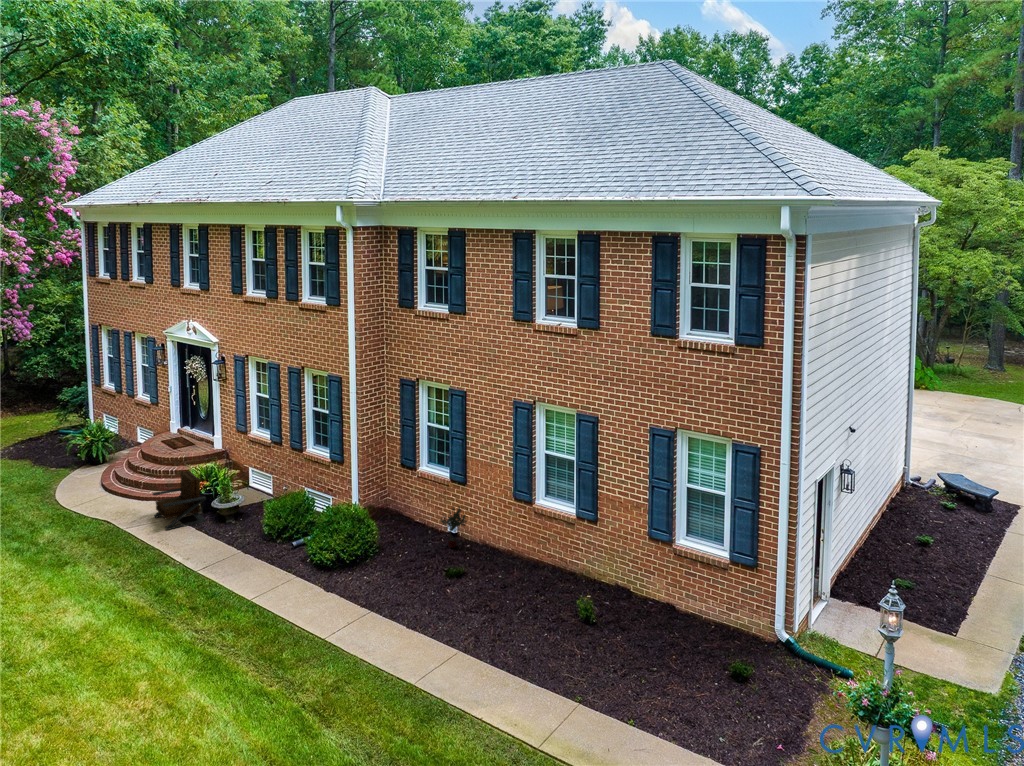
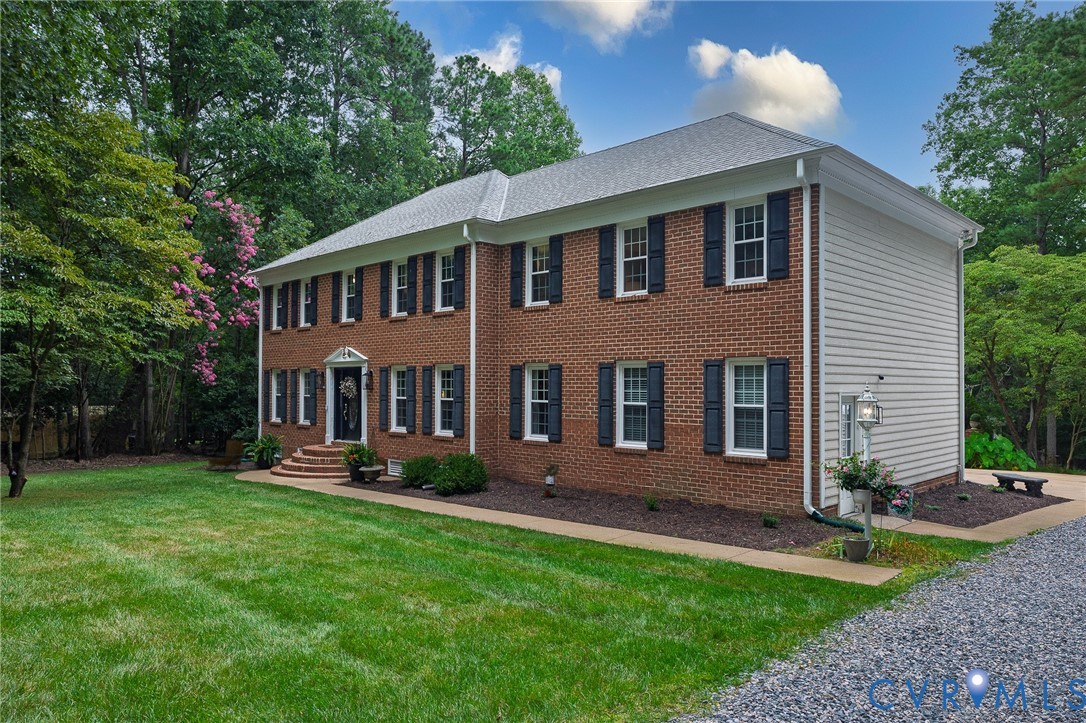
lounge chair: present [152,471,206,530] -> present [206,440,246,472]

